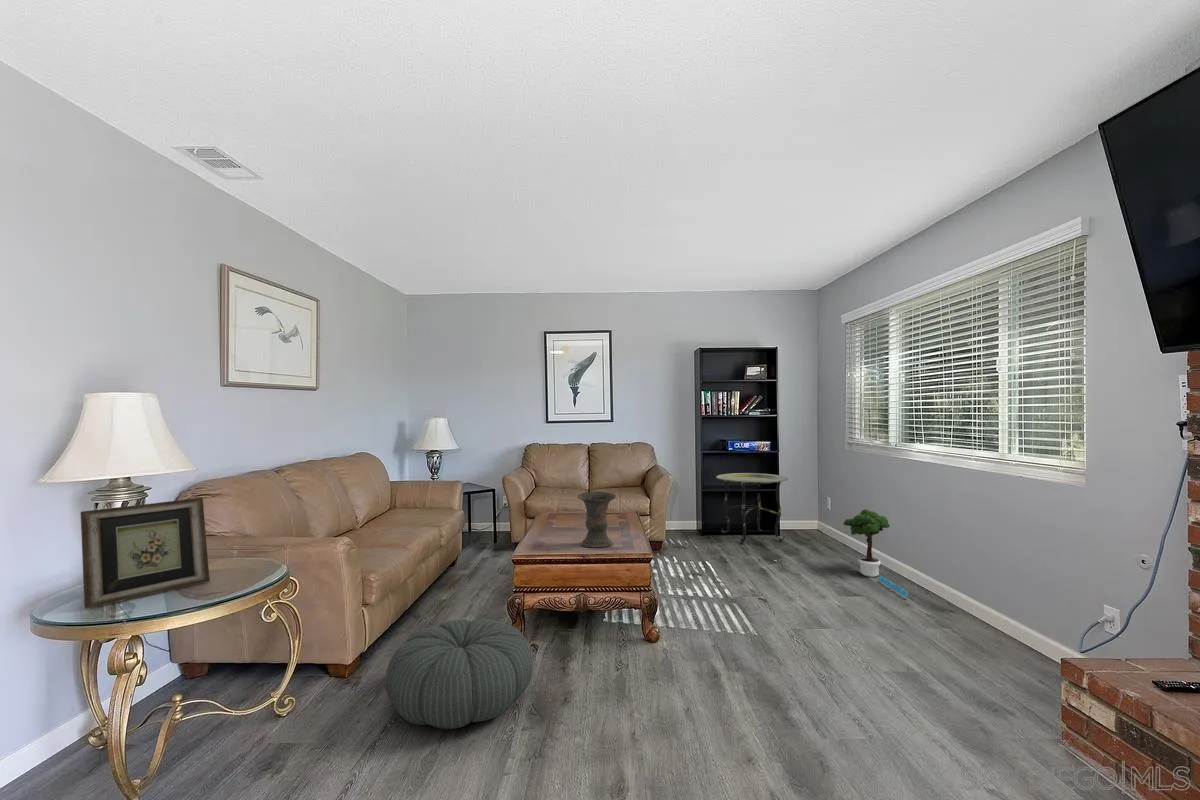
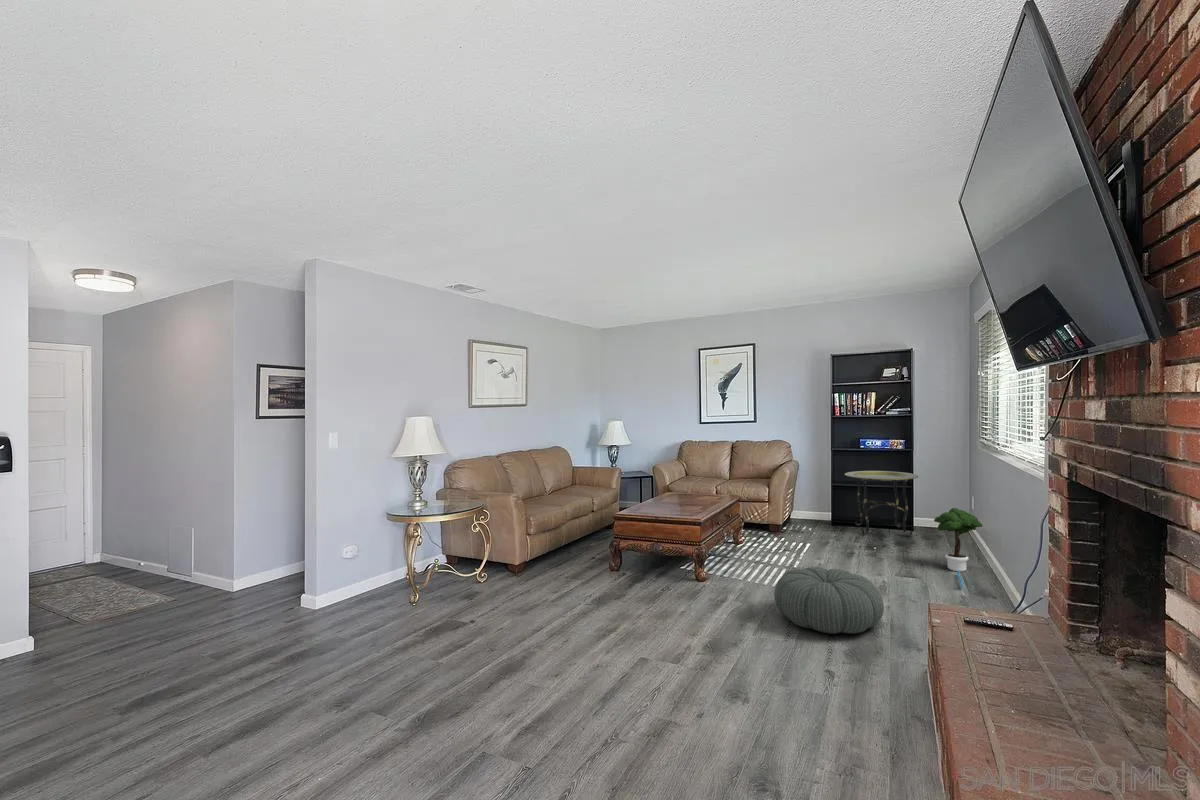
vase: present [577,492,616,548] -> none [658,477,685,515]
picture frame: present [81,498,210,609] -> none [402,467,449,511]
pouf: present [385,618,533,729] -> present [774,567,884,634]

